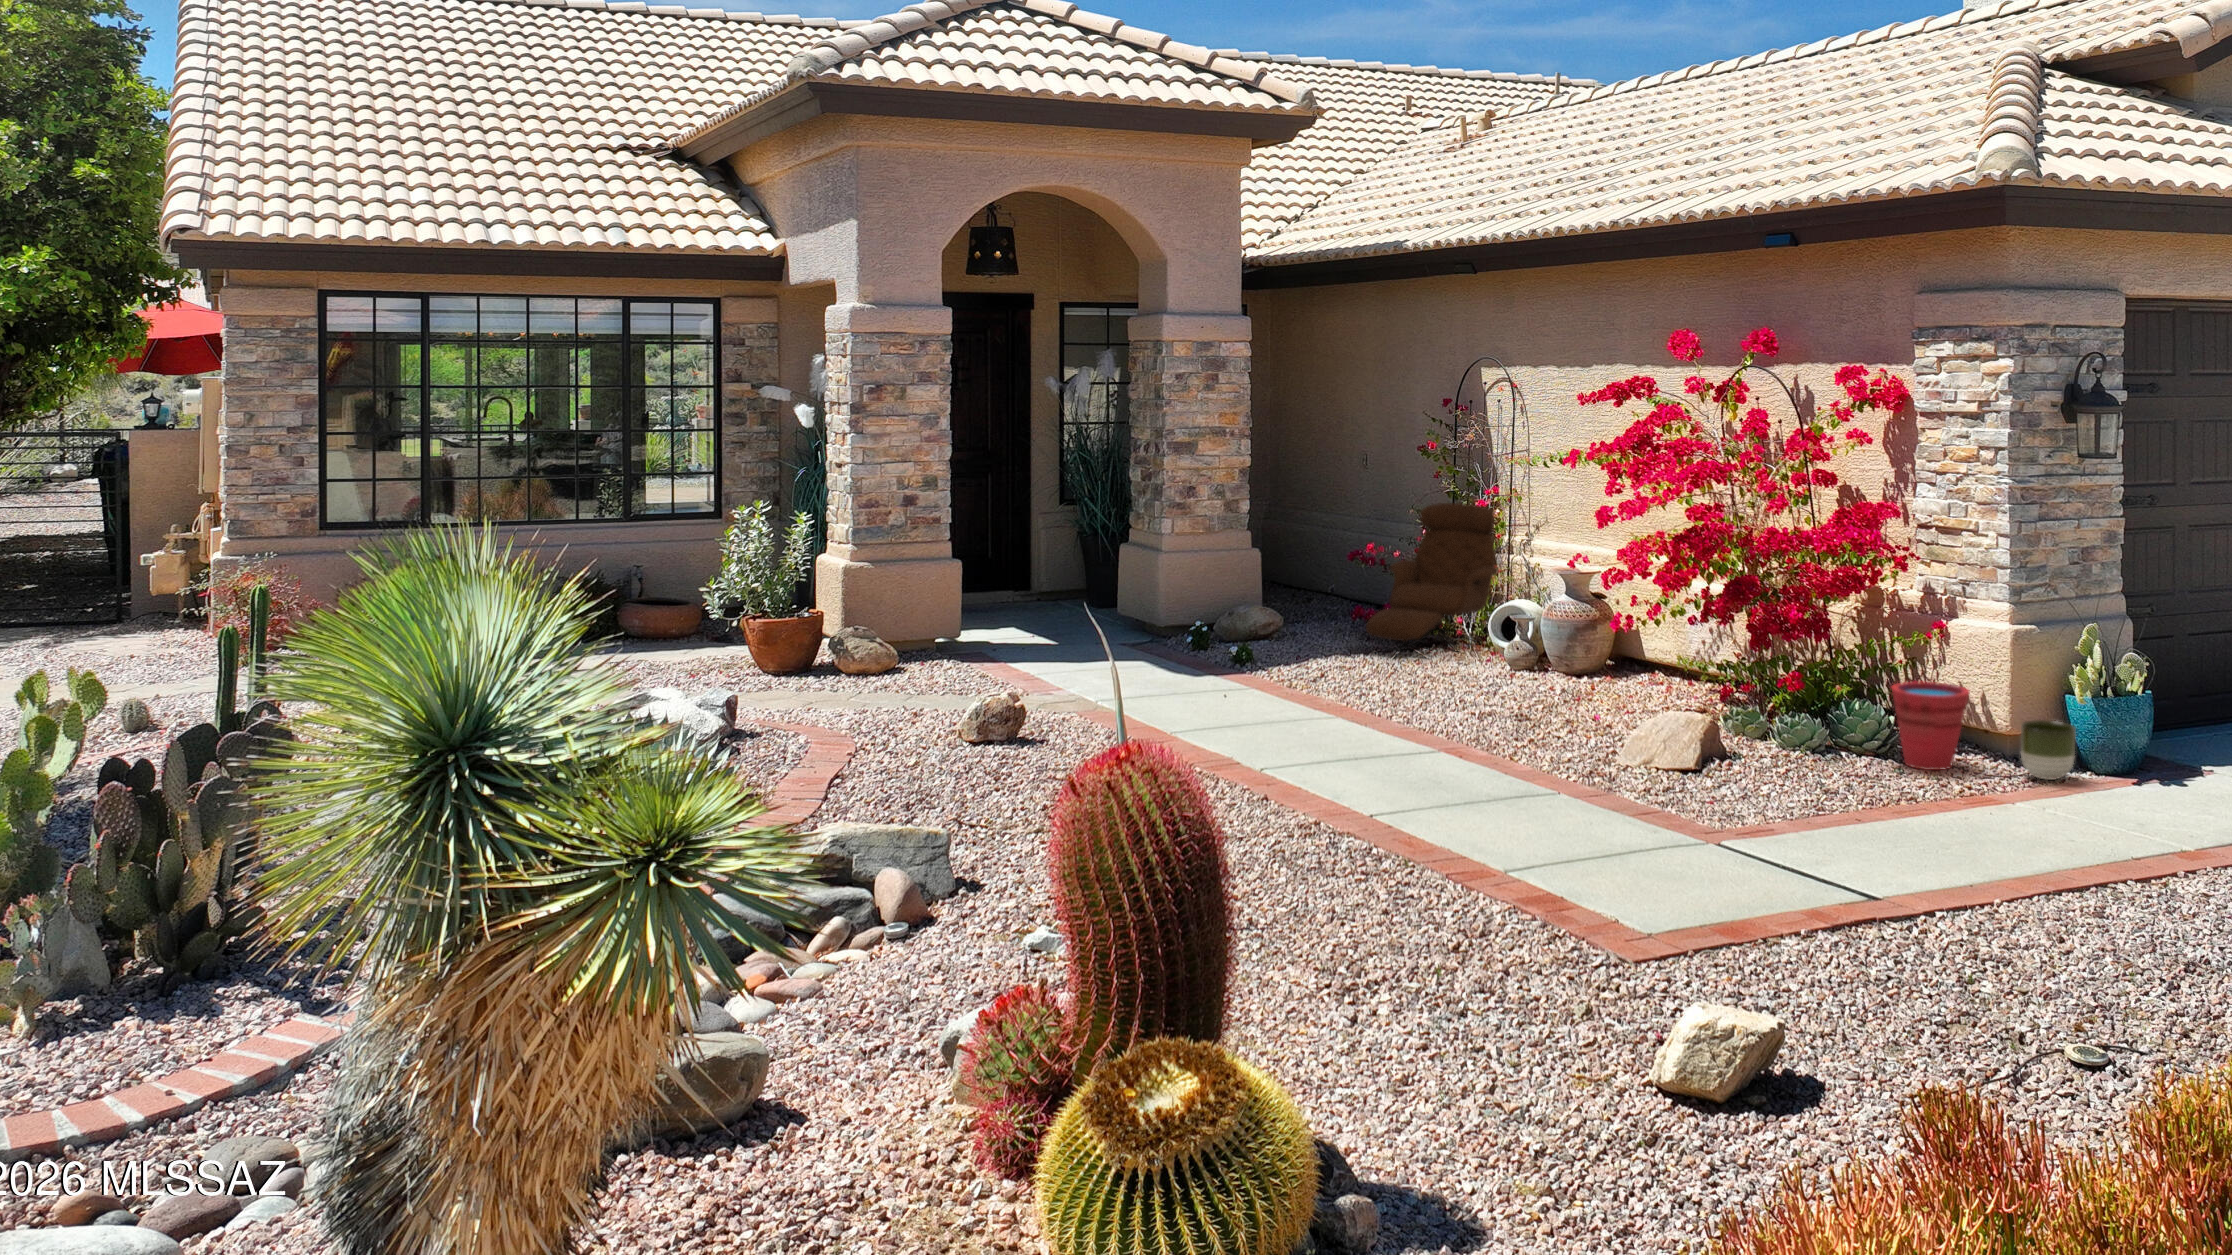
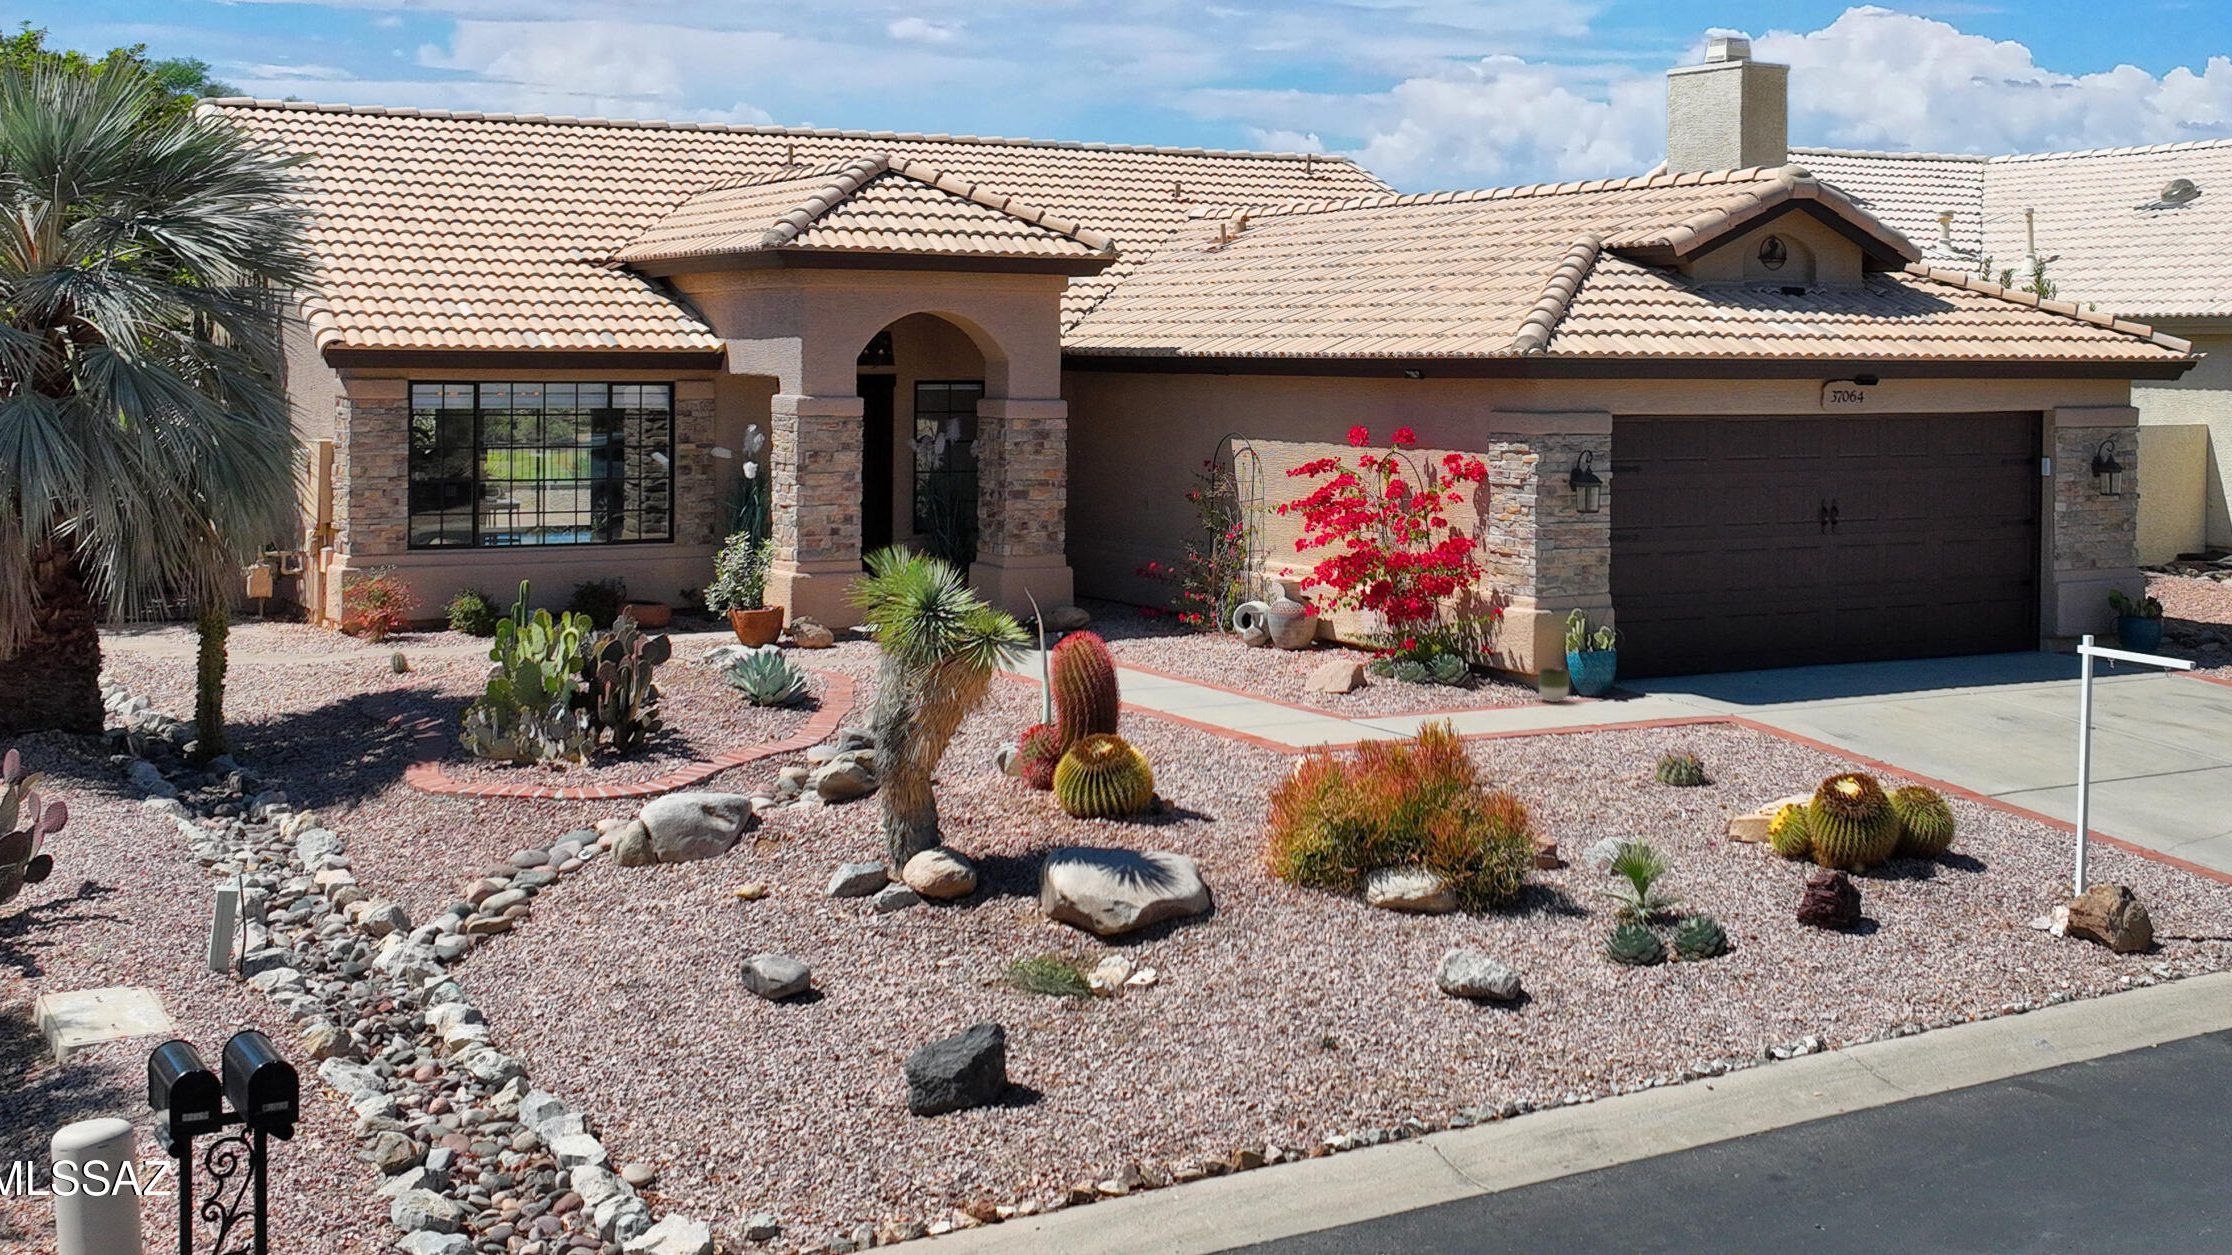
lounge chair: present [1366,503,1499,659] -> none [1150,533,1242,640]
bucket: present [1892,682,1970,770] -> none [1467,646,1513,698]

